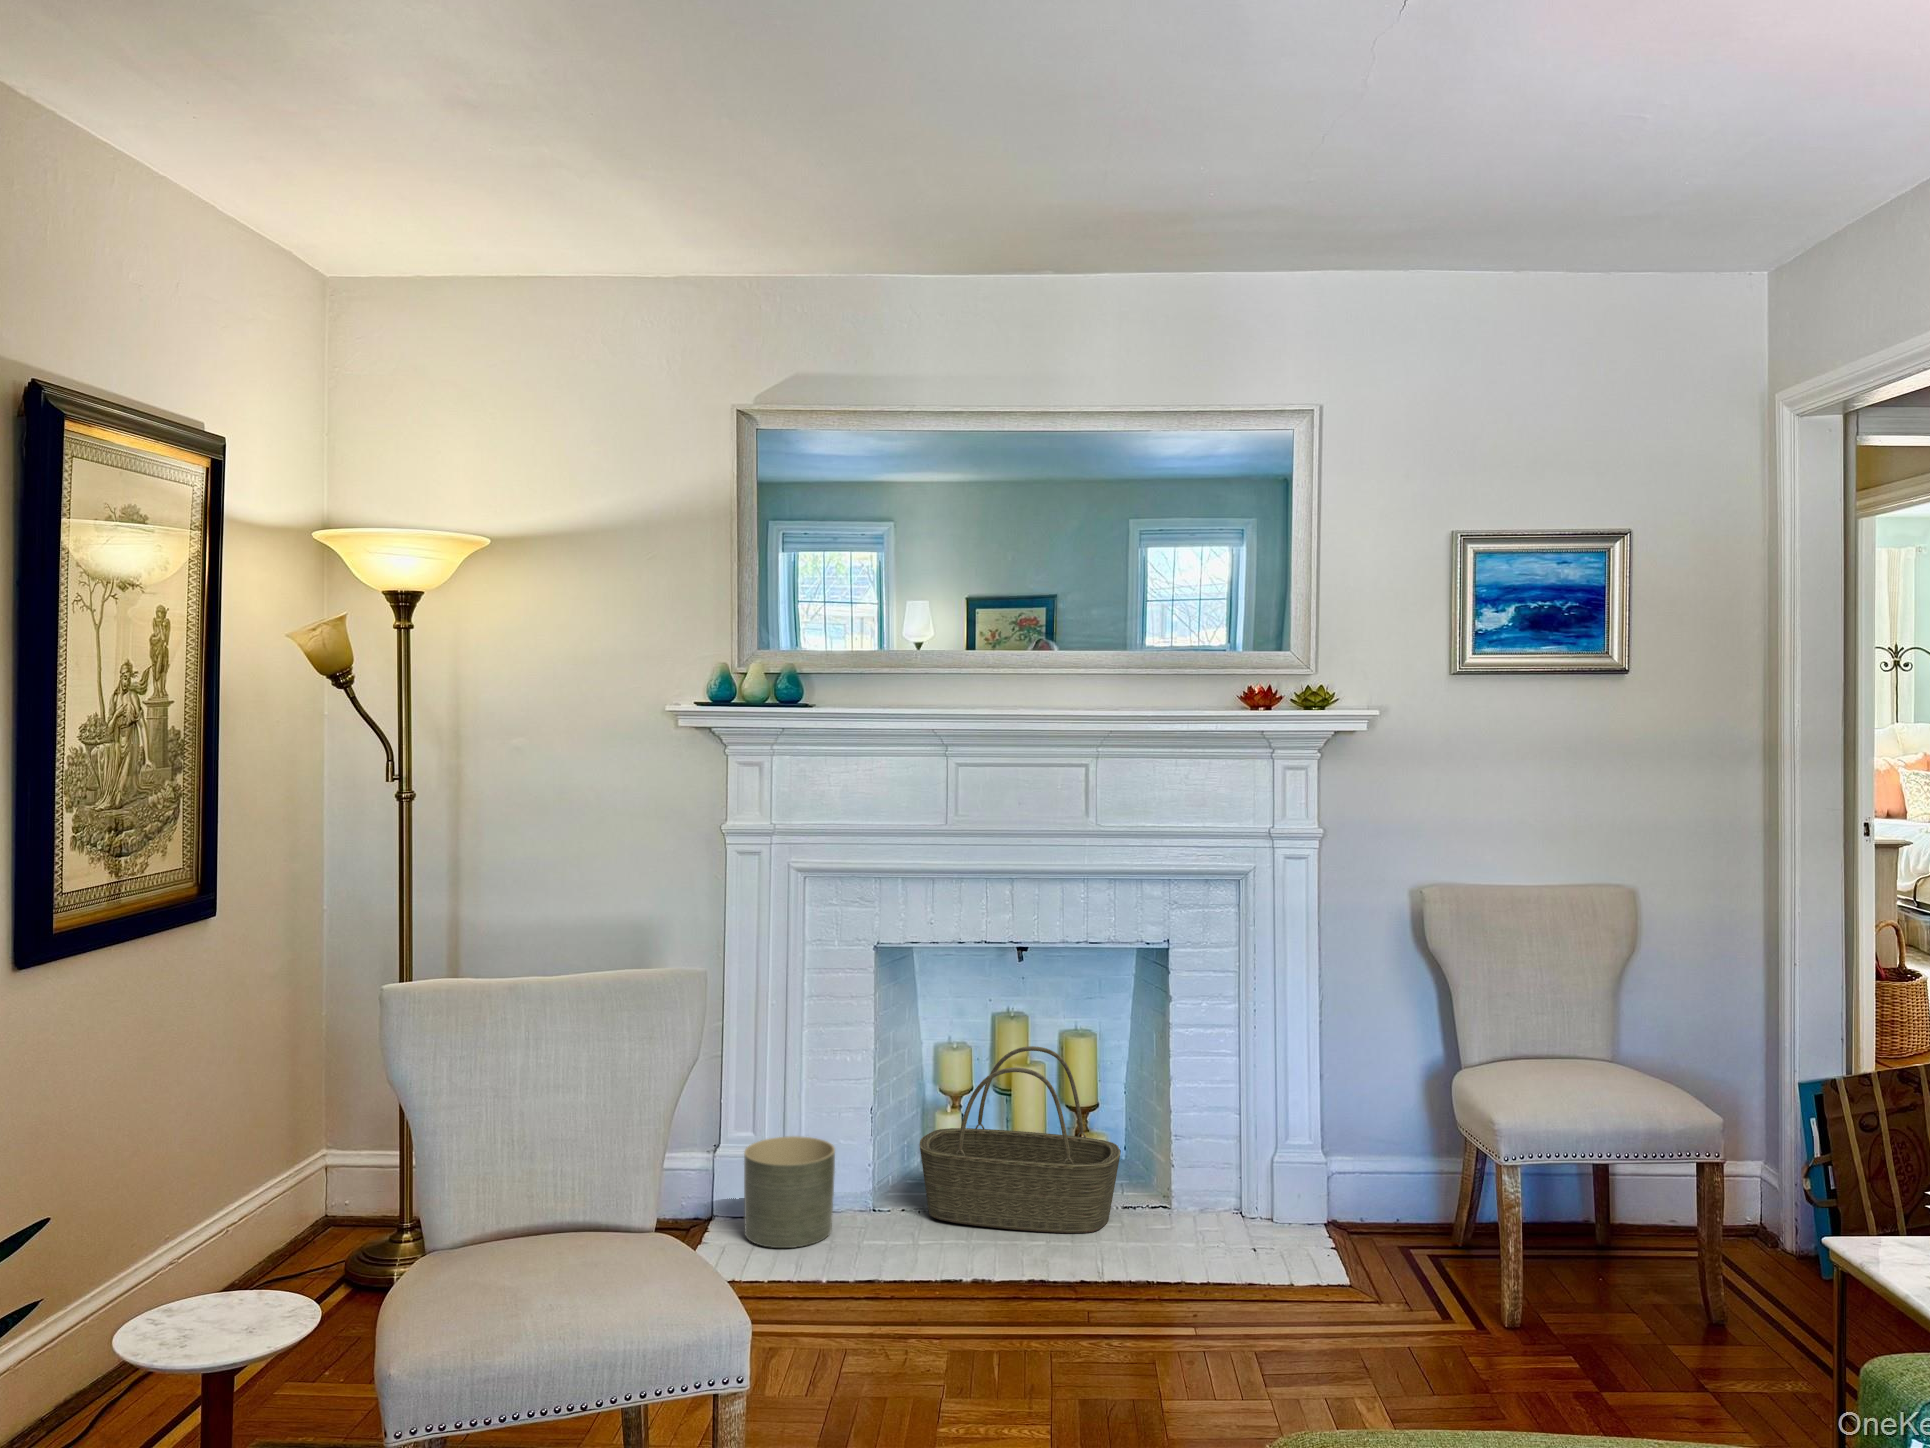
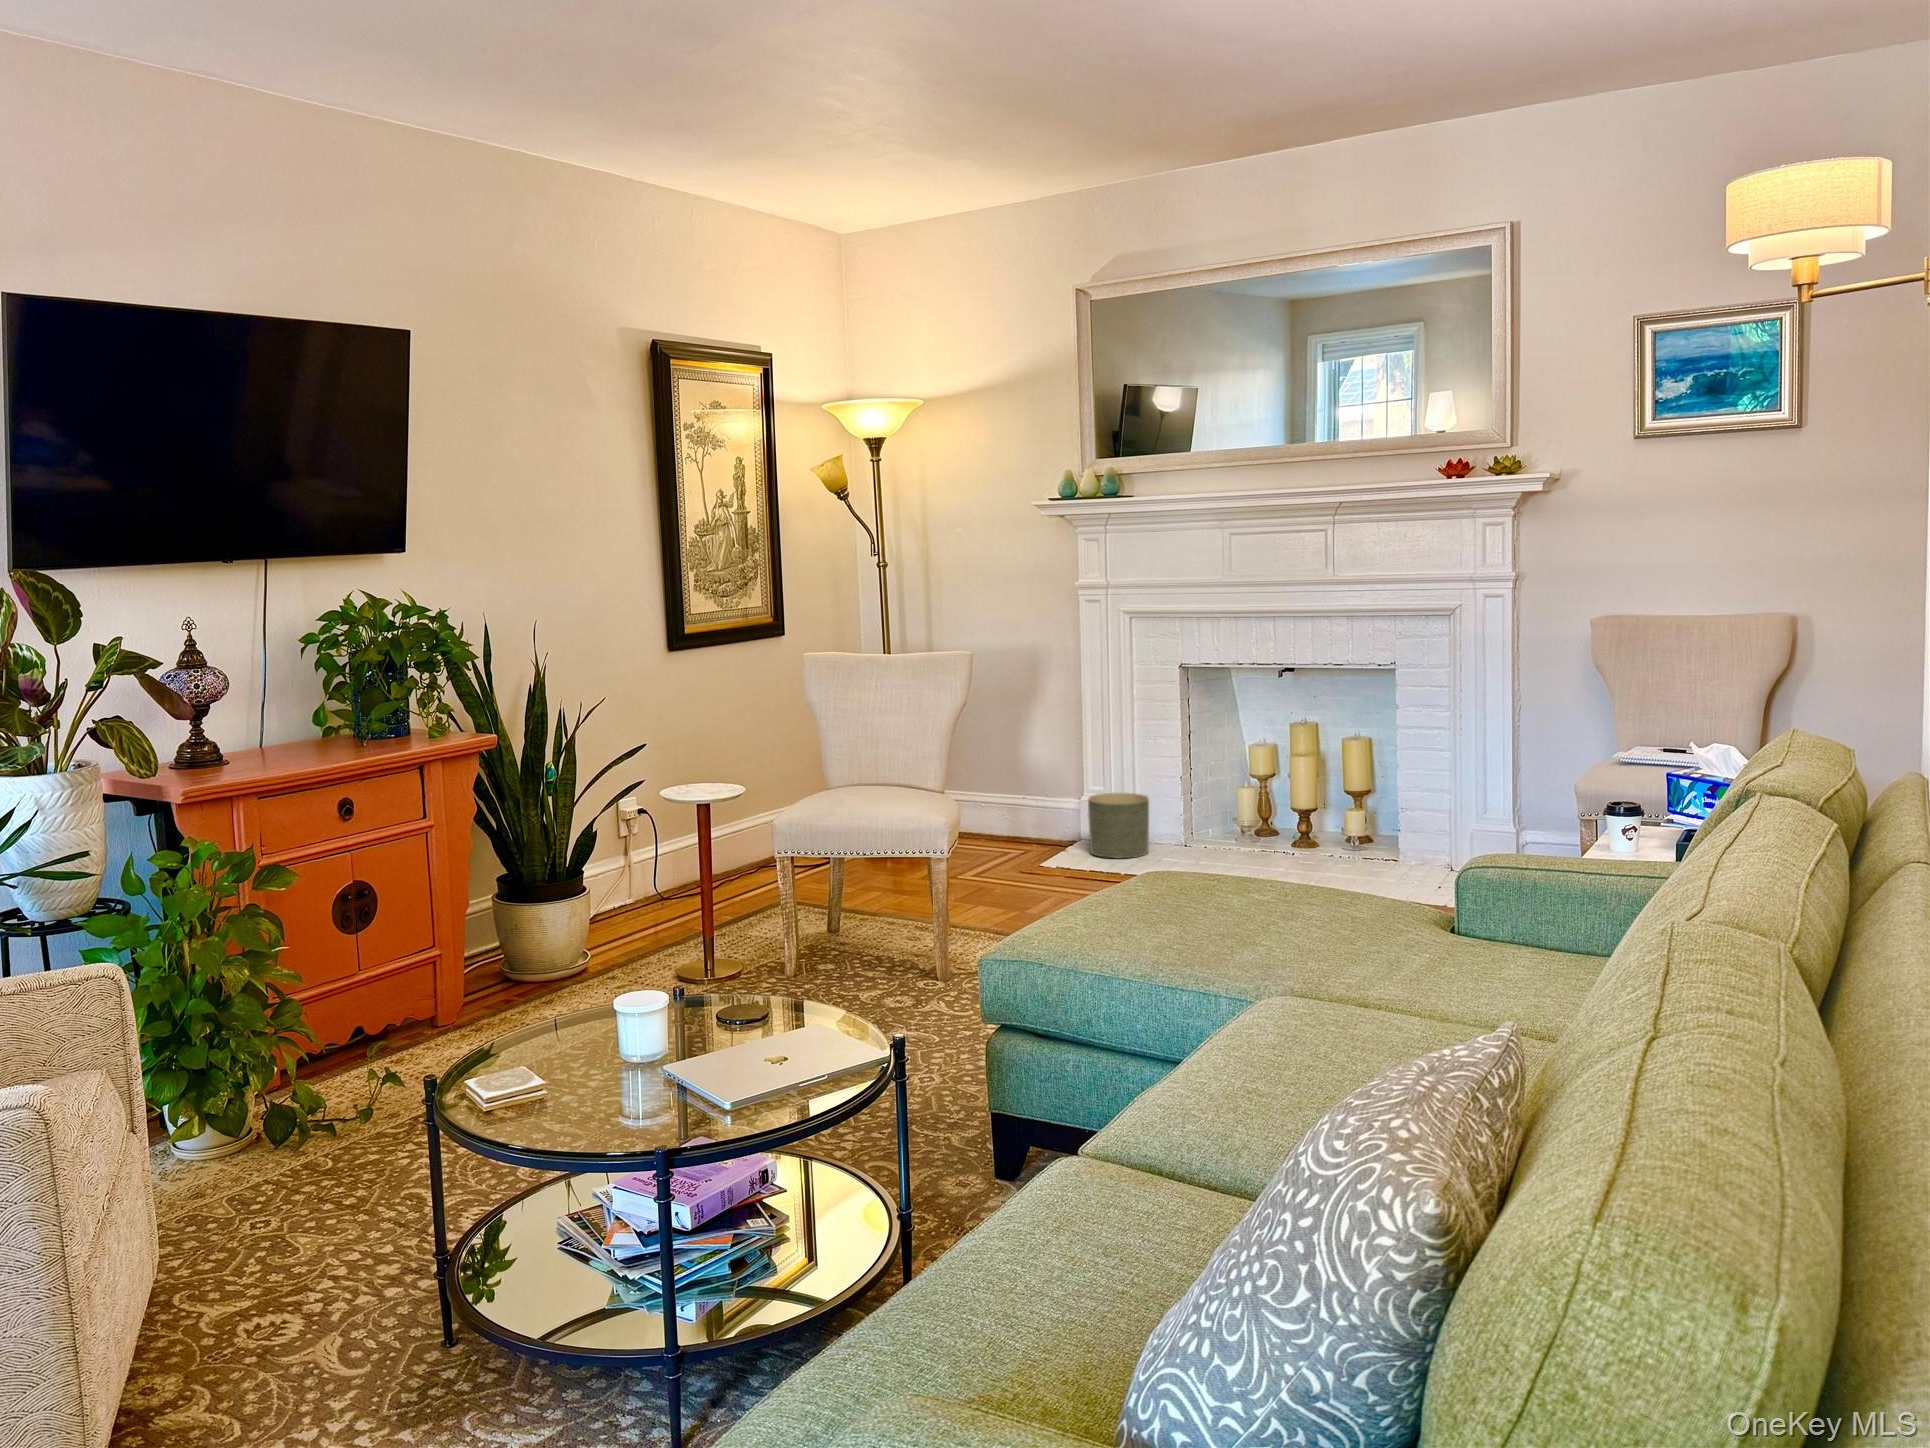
basket: present [920,1046,1120,1233] -> none [1209,740,1353,868]

